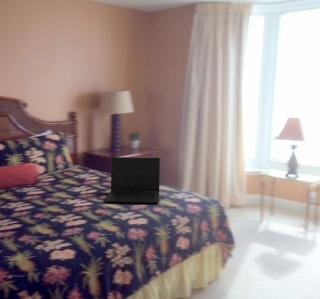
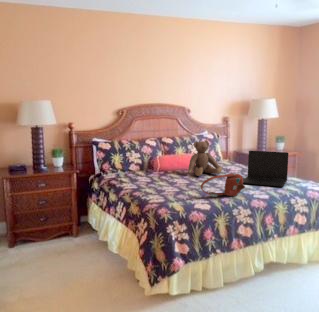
teddy bear: none [30,145,76,195] -> present [188,140,222,176]
handbag: none [56,195,118,232] -> present [201,173,245,197]

